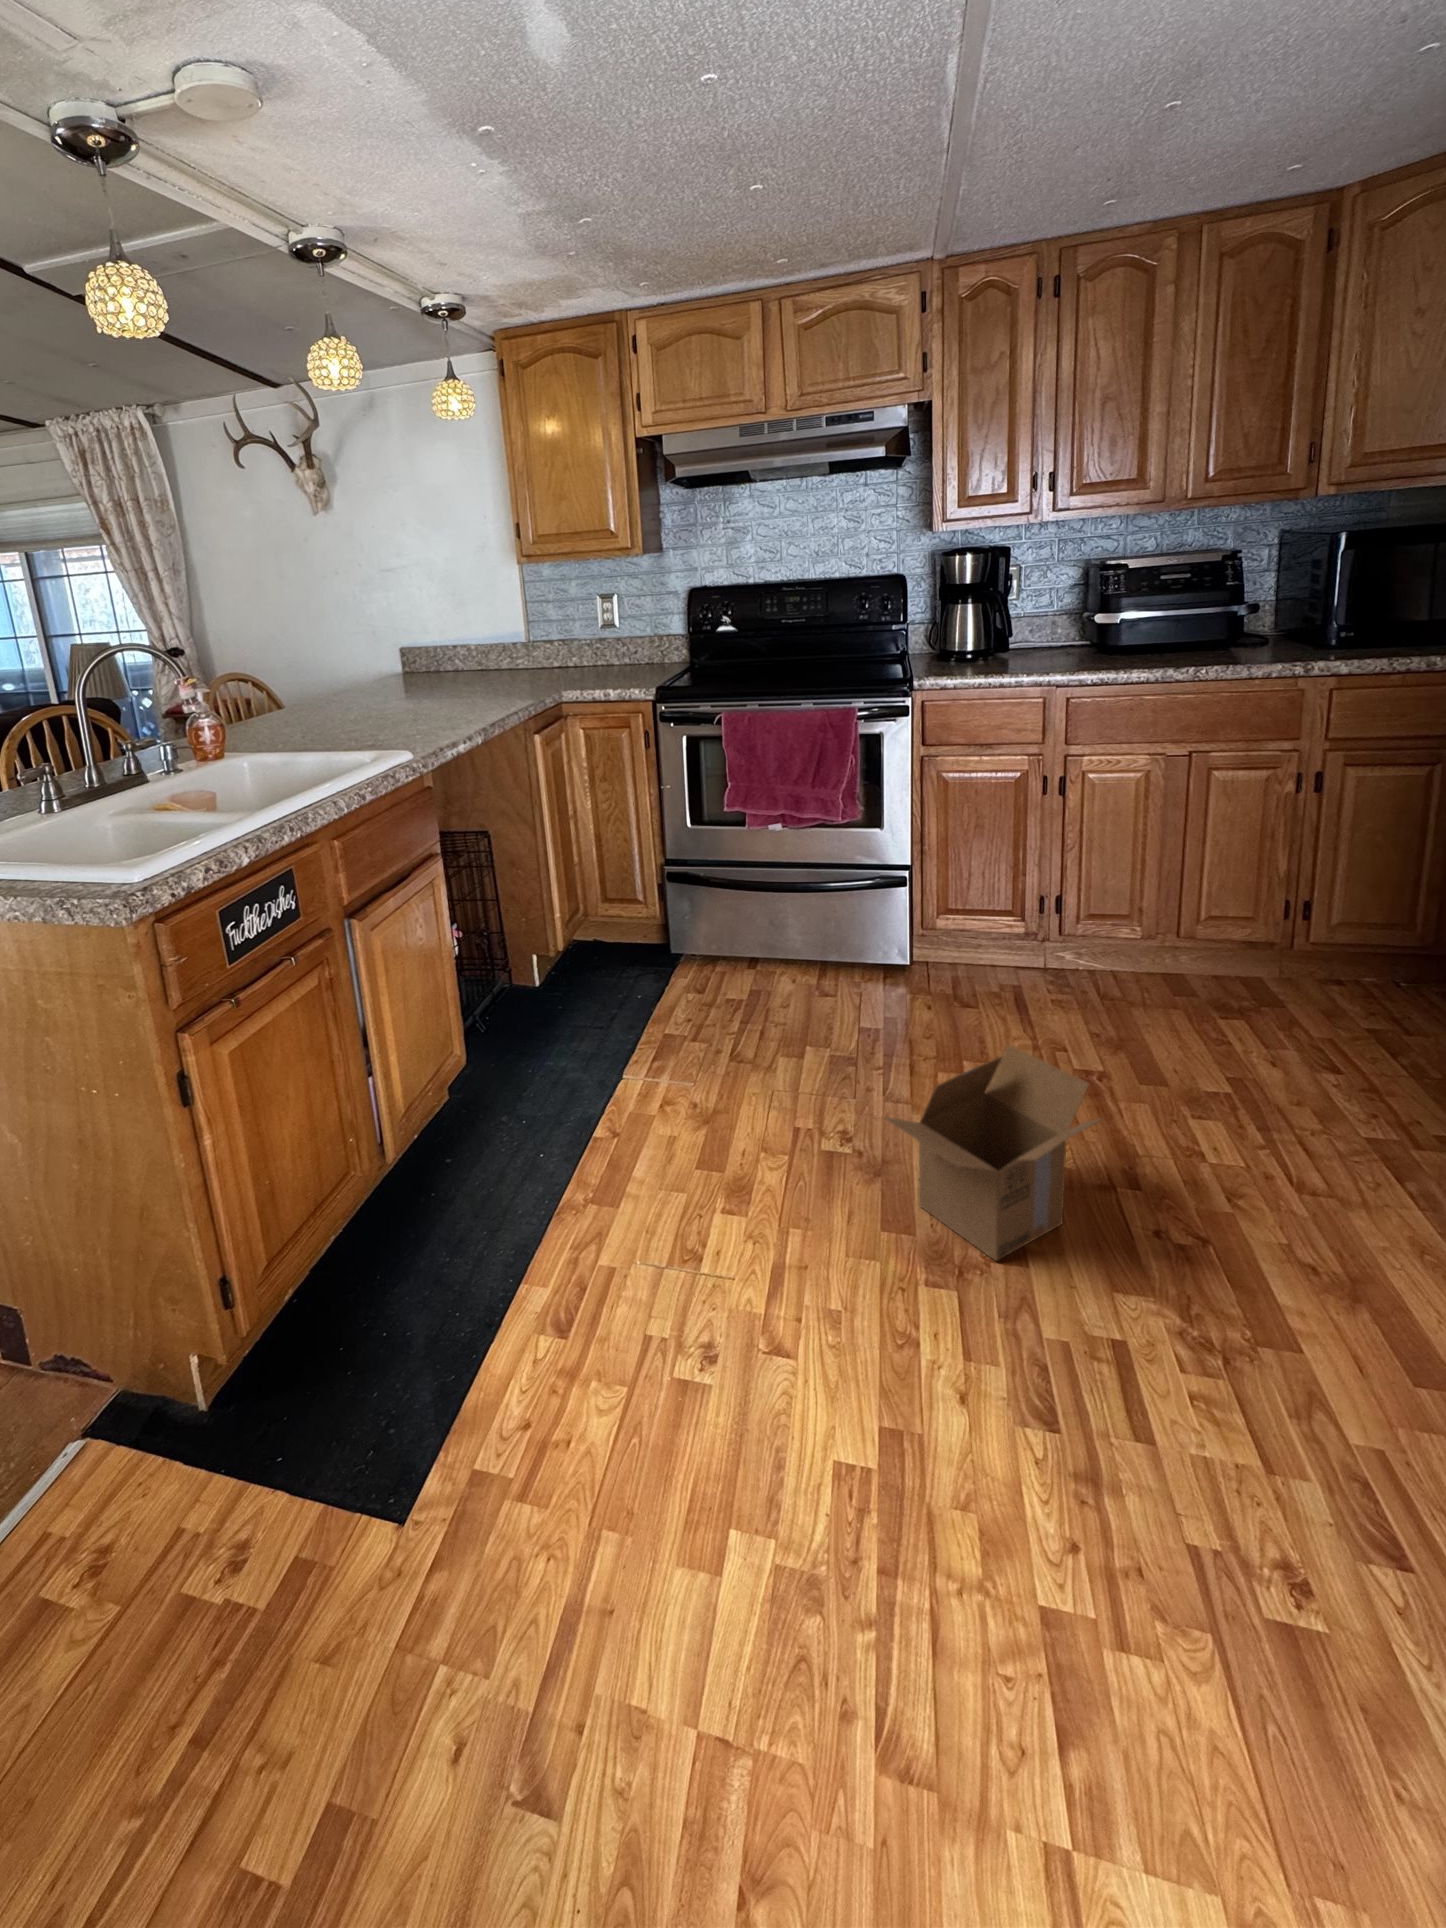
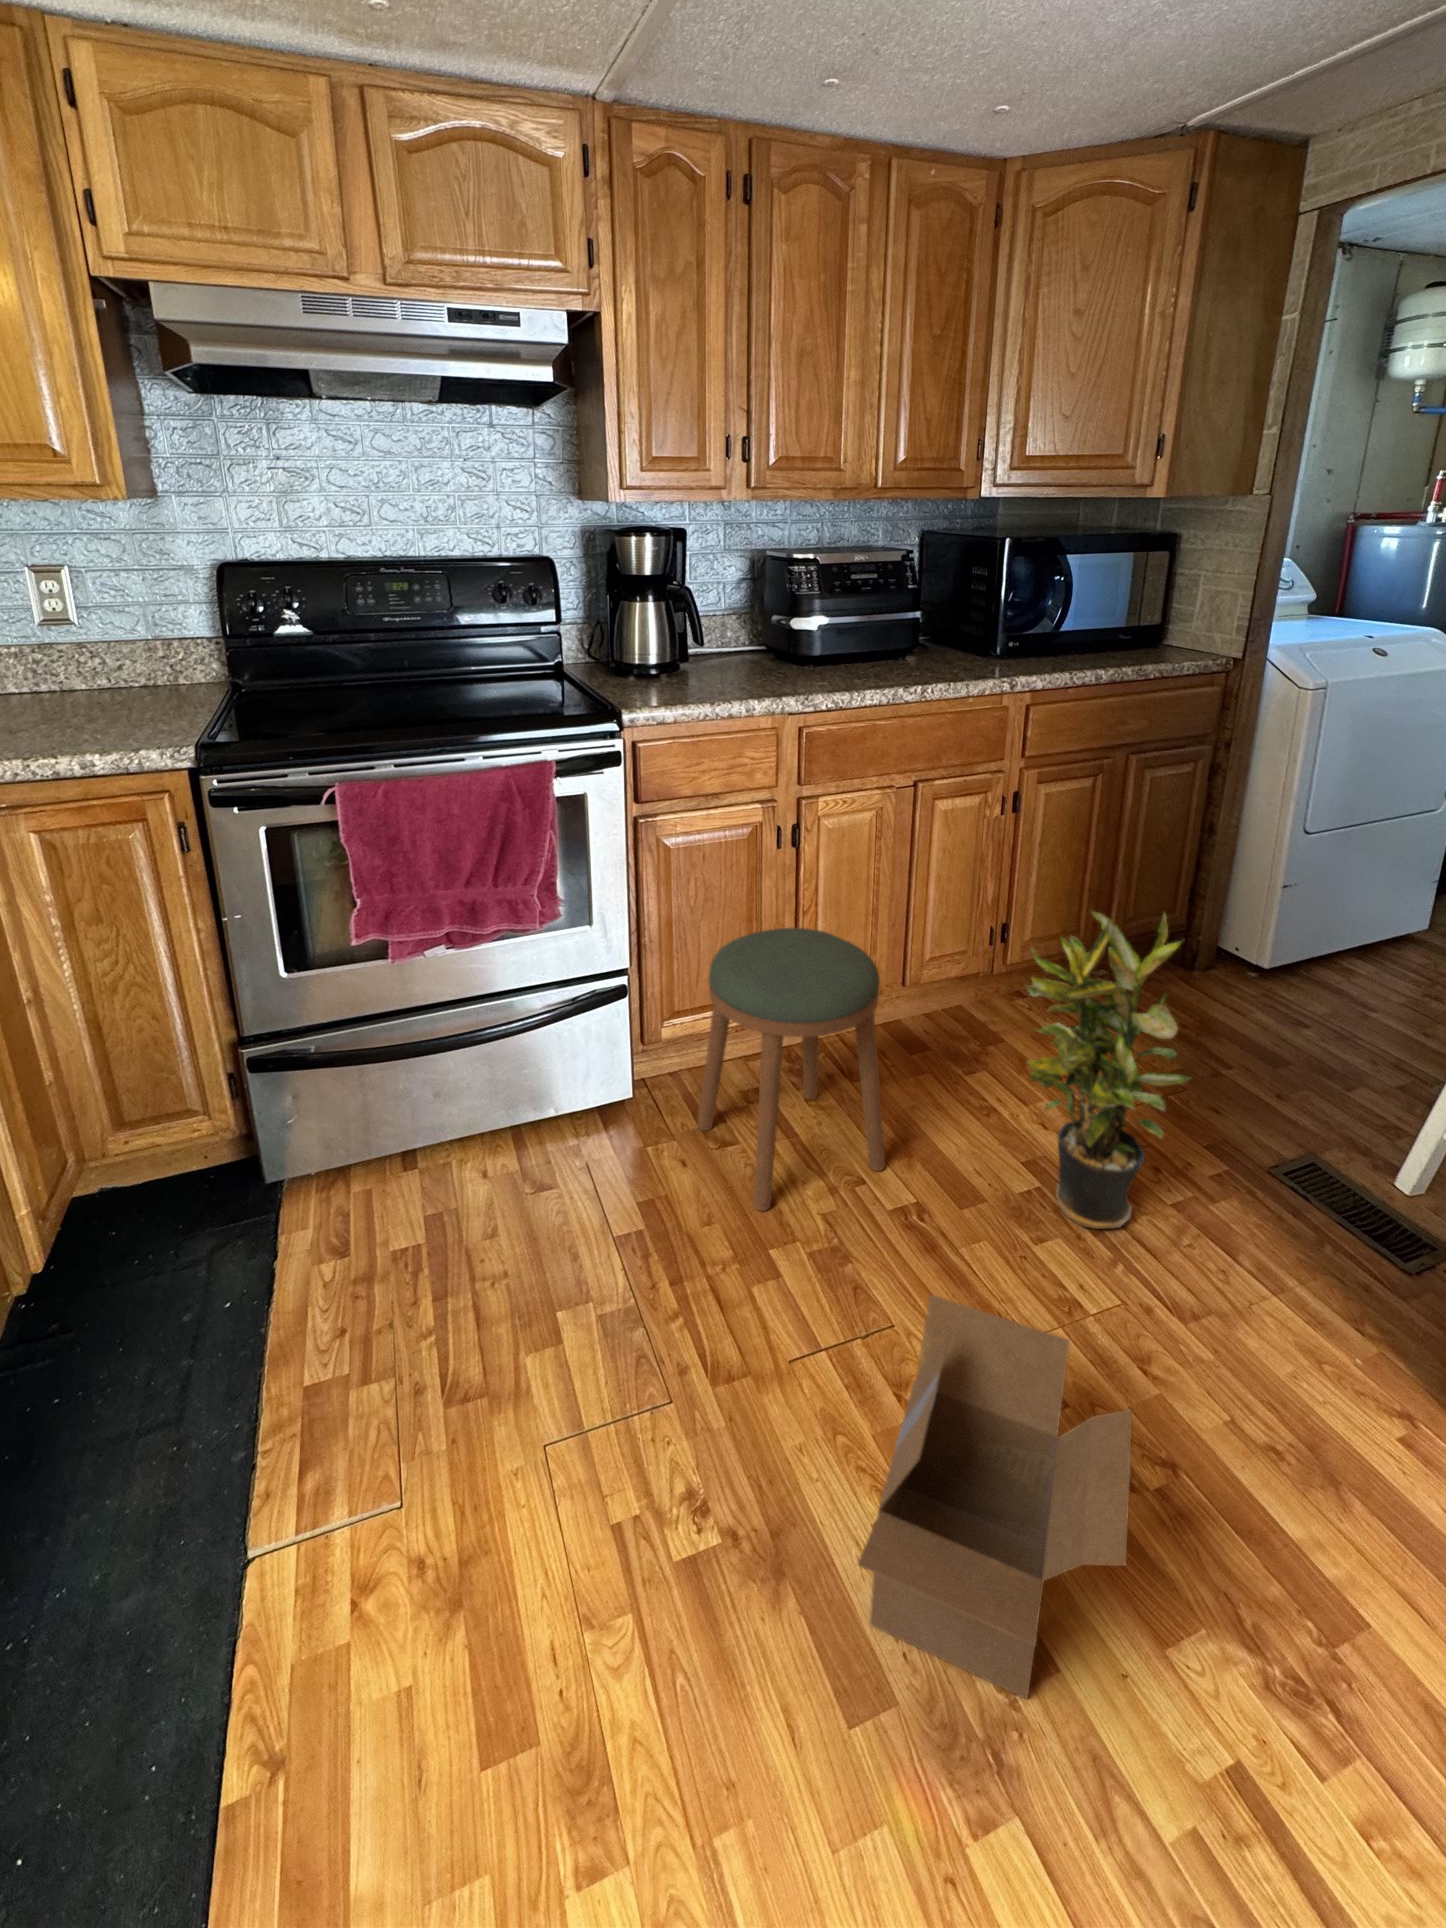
potted plant: none [1199,843,1370,1126] -> present [1026,911,1190,1229]
stool: none [954,848,1096,1045] -> present [697,928,885,1211]

